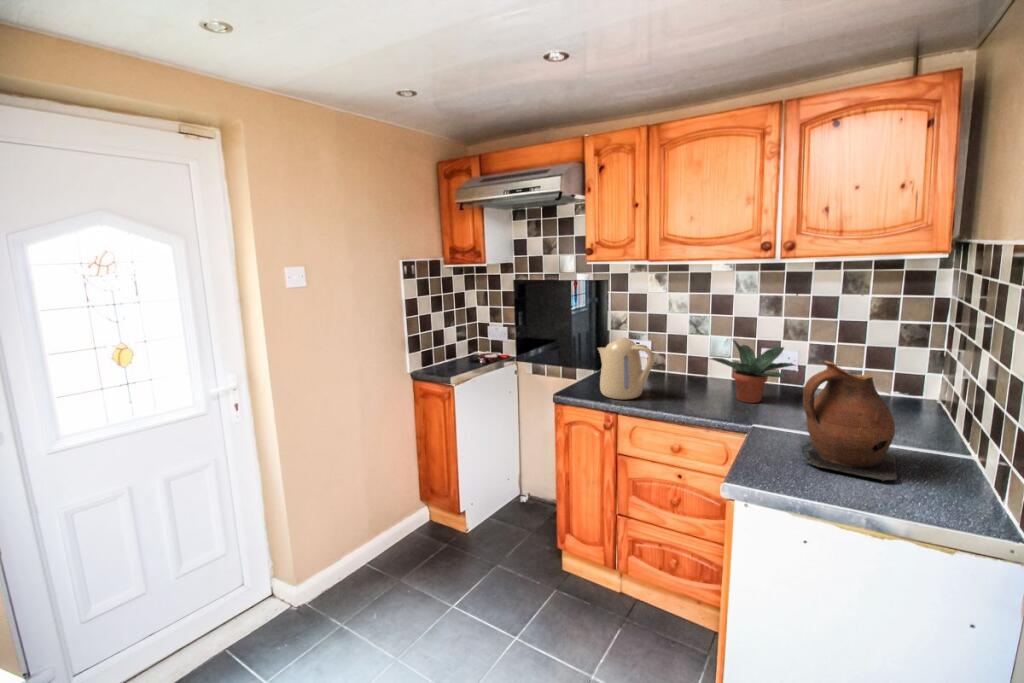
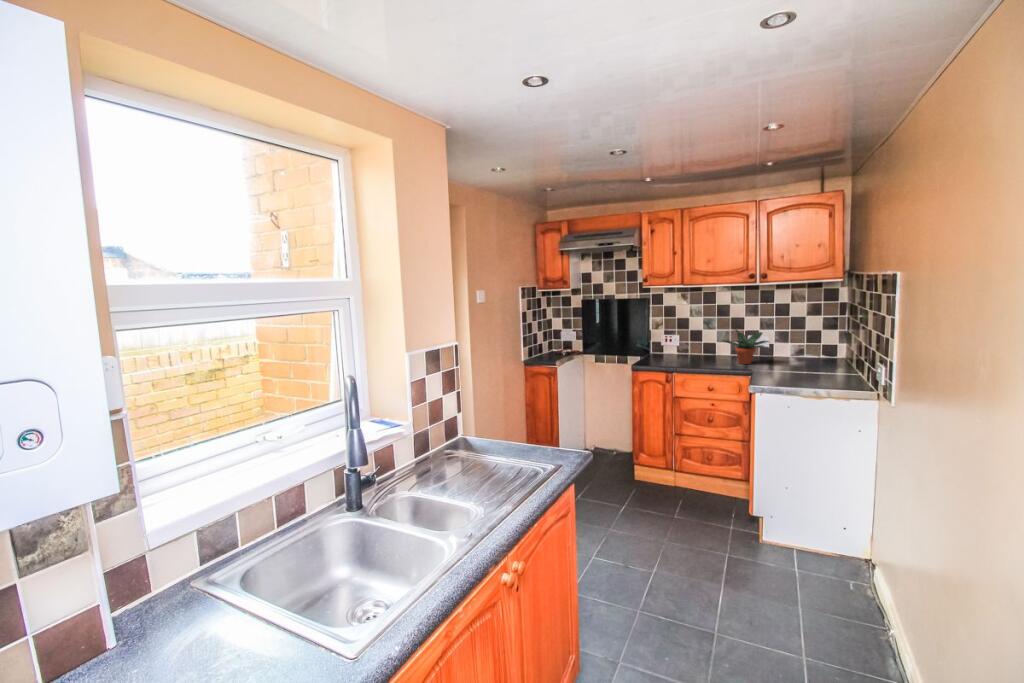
kettle: present [598,338,654,399] -> none [655,330,691,366]
ceramic pitcher: present [800,361,897,482] -> none [778,331,823,384]

